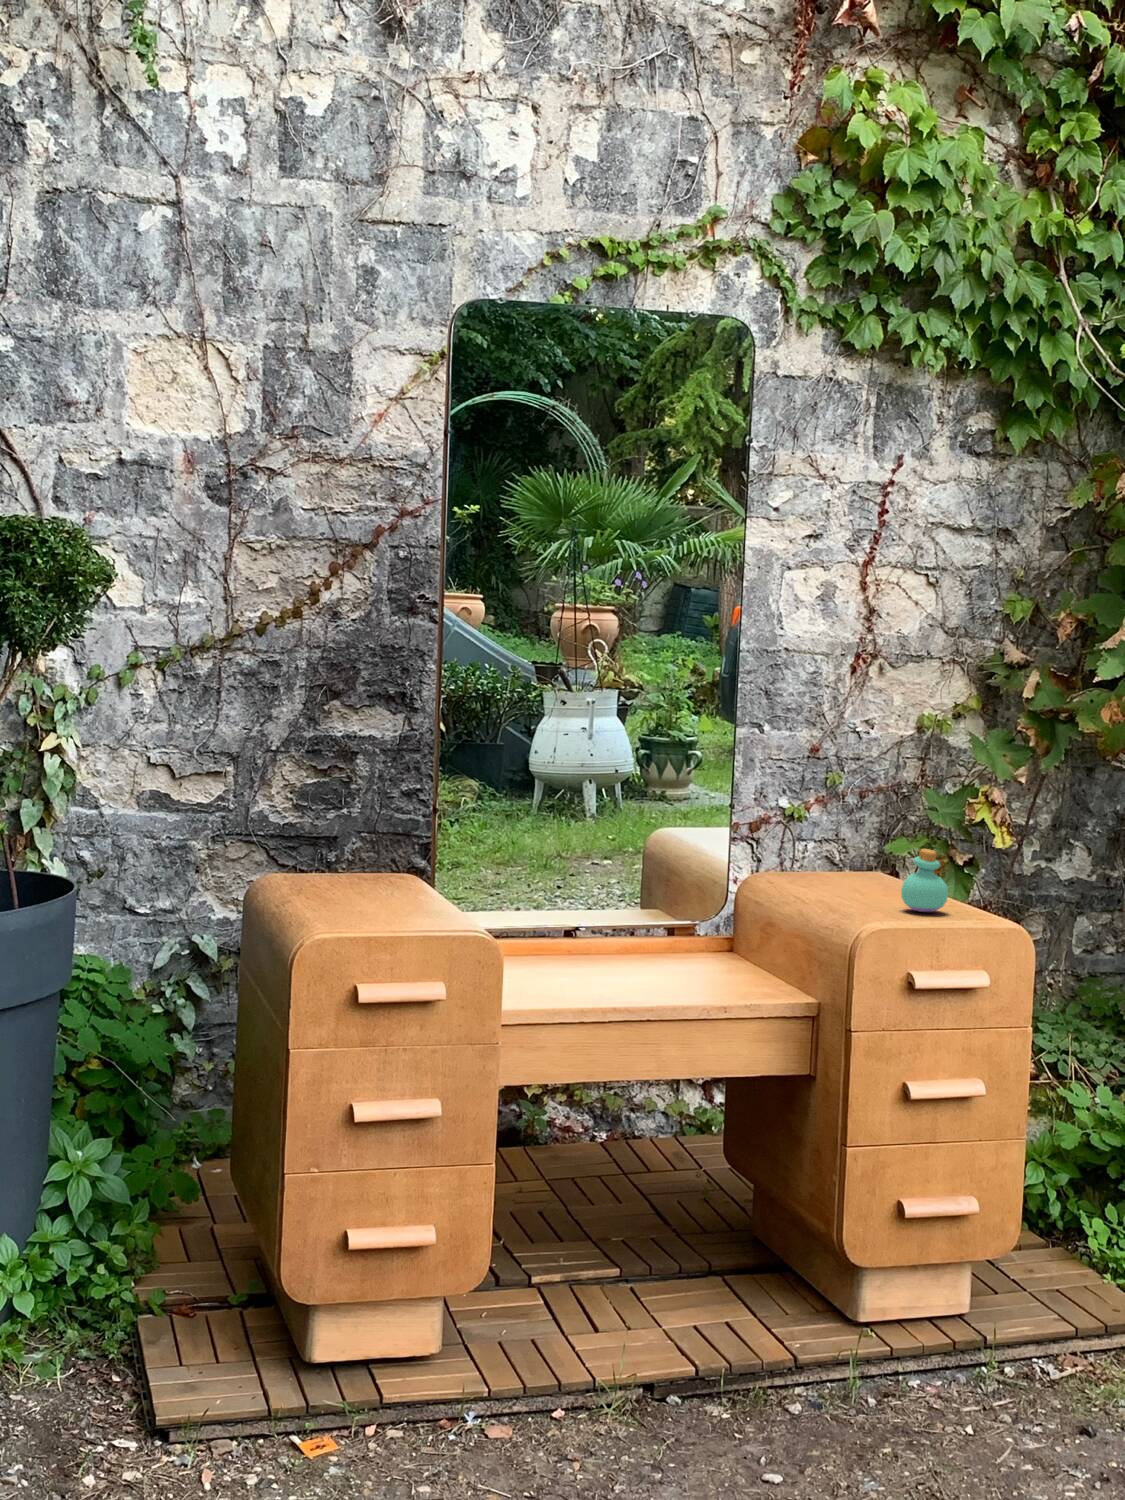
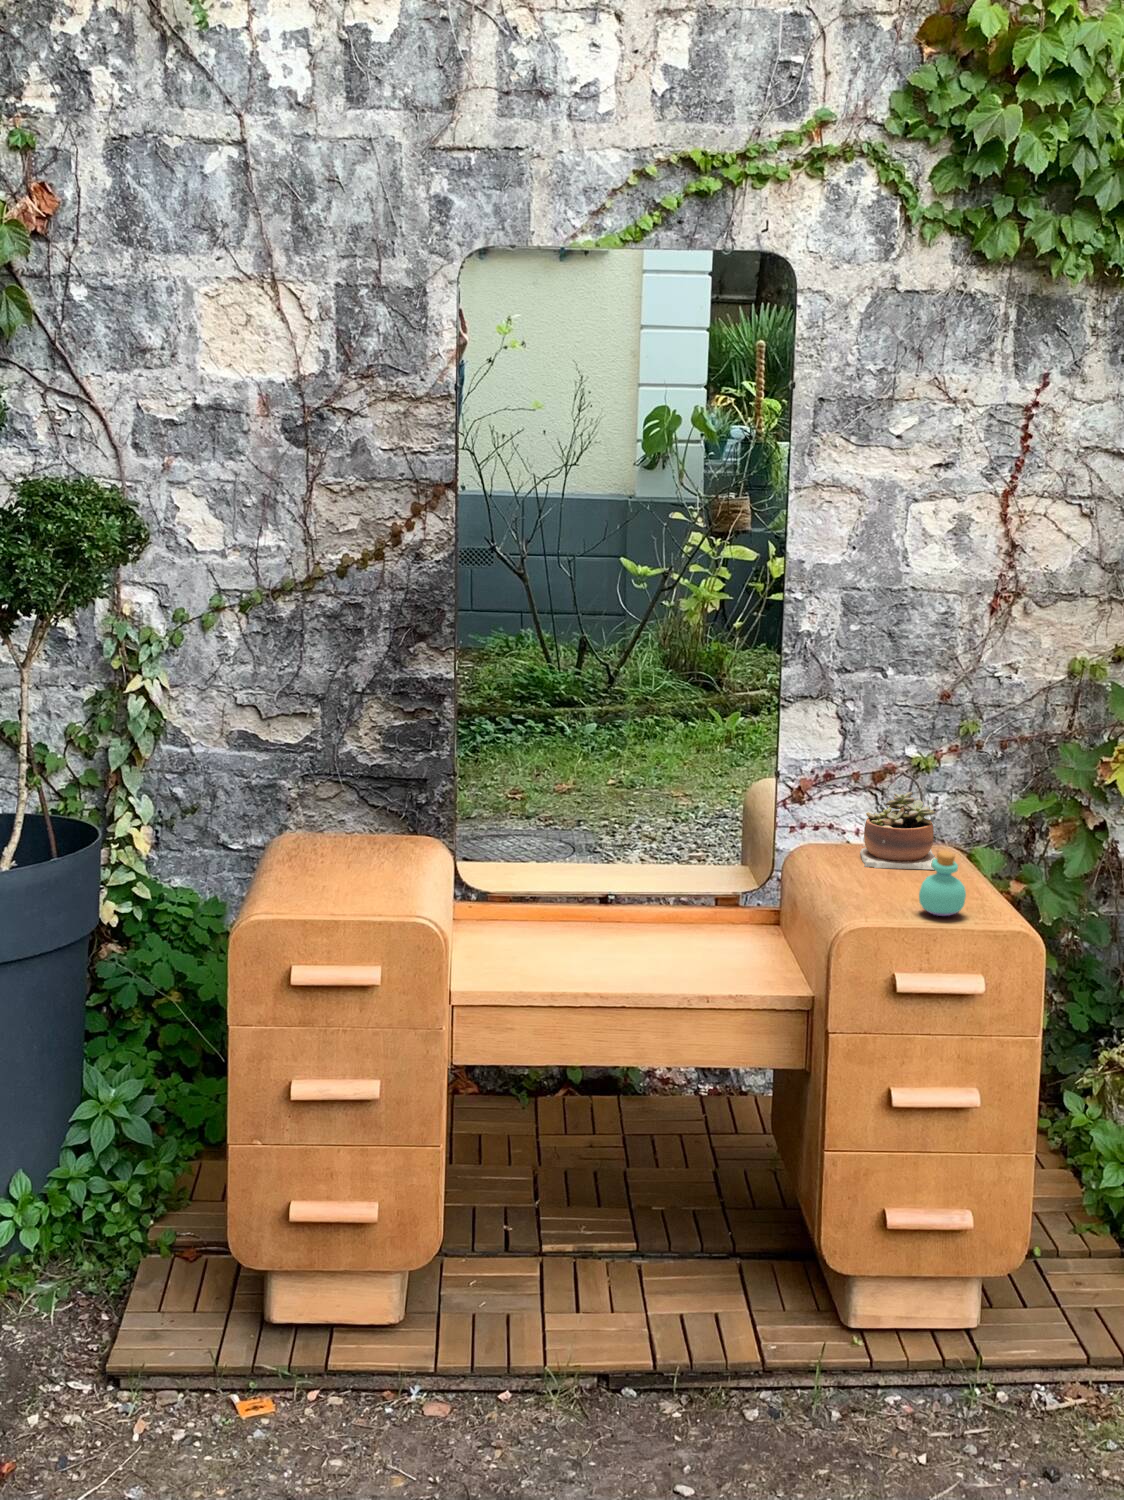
succulent plant: none [793,818,876,886] -> present [860,792,935,870]

